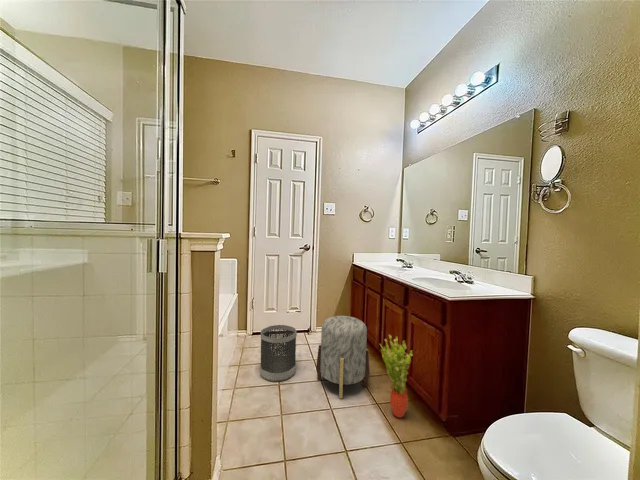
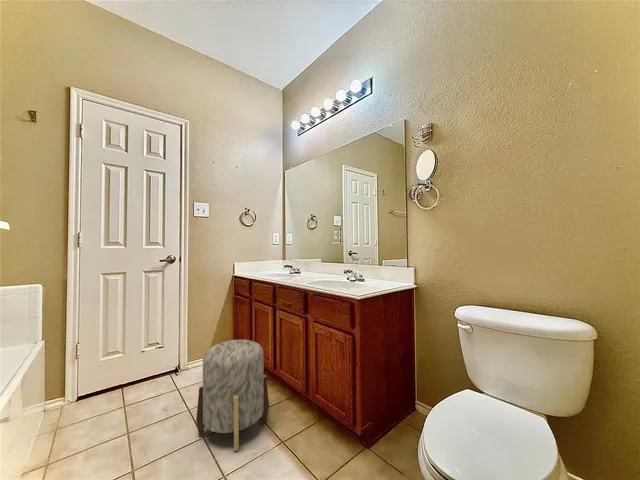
wastebasket: present [260,325,297,382] -> none [97,372,163,467]
potted plant: present [382,336,413,418] -> none [283,350,322,448]

